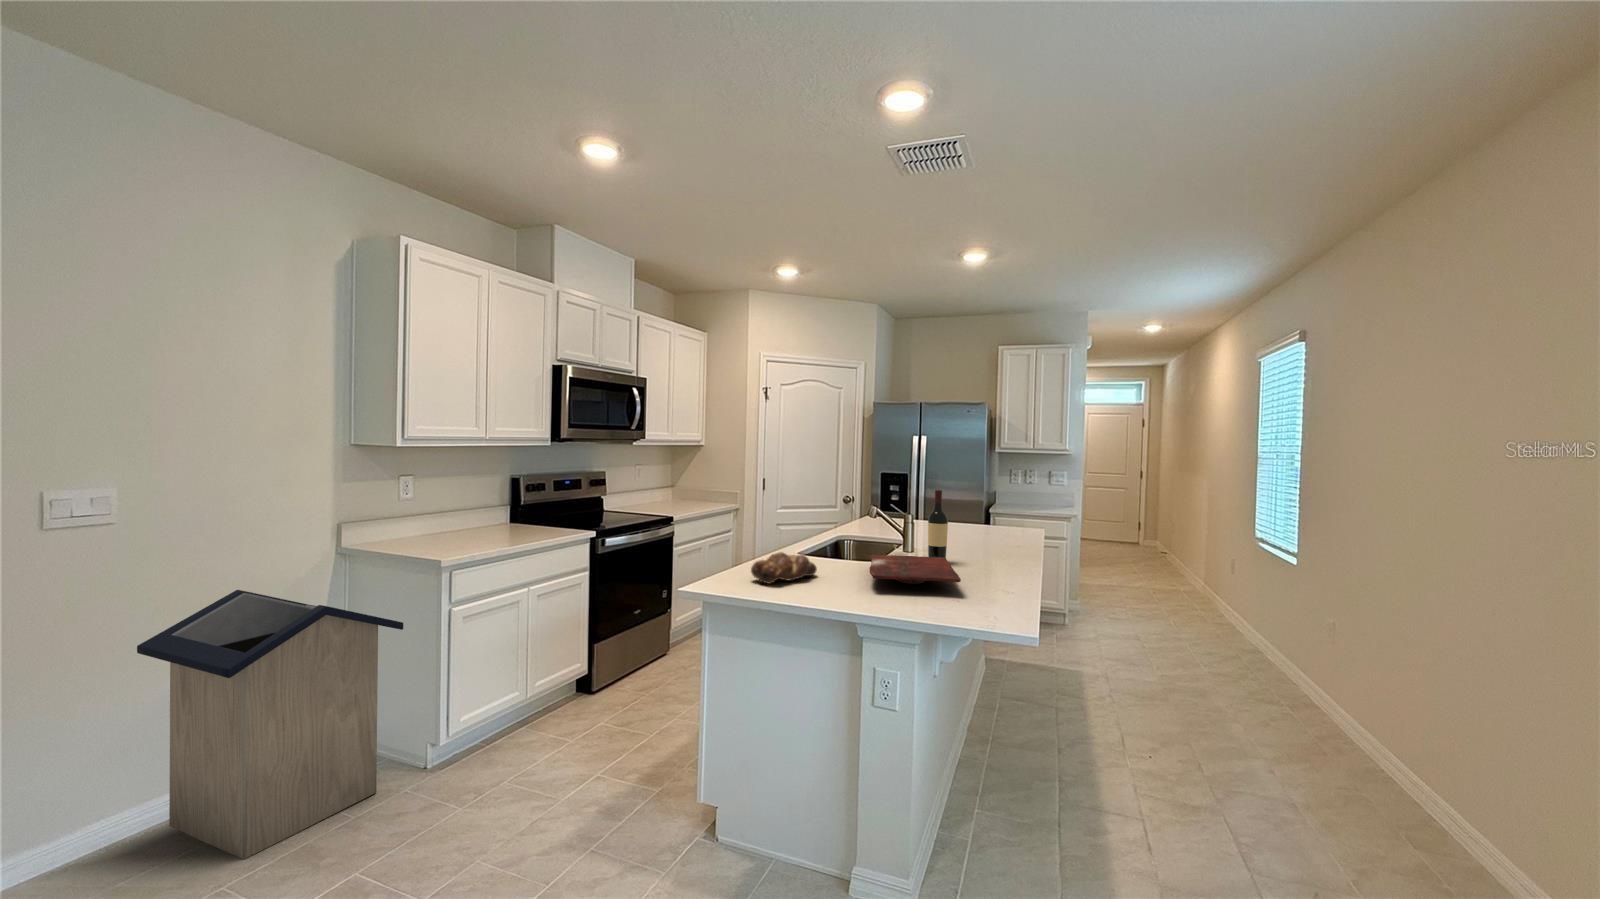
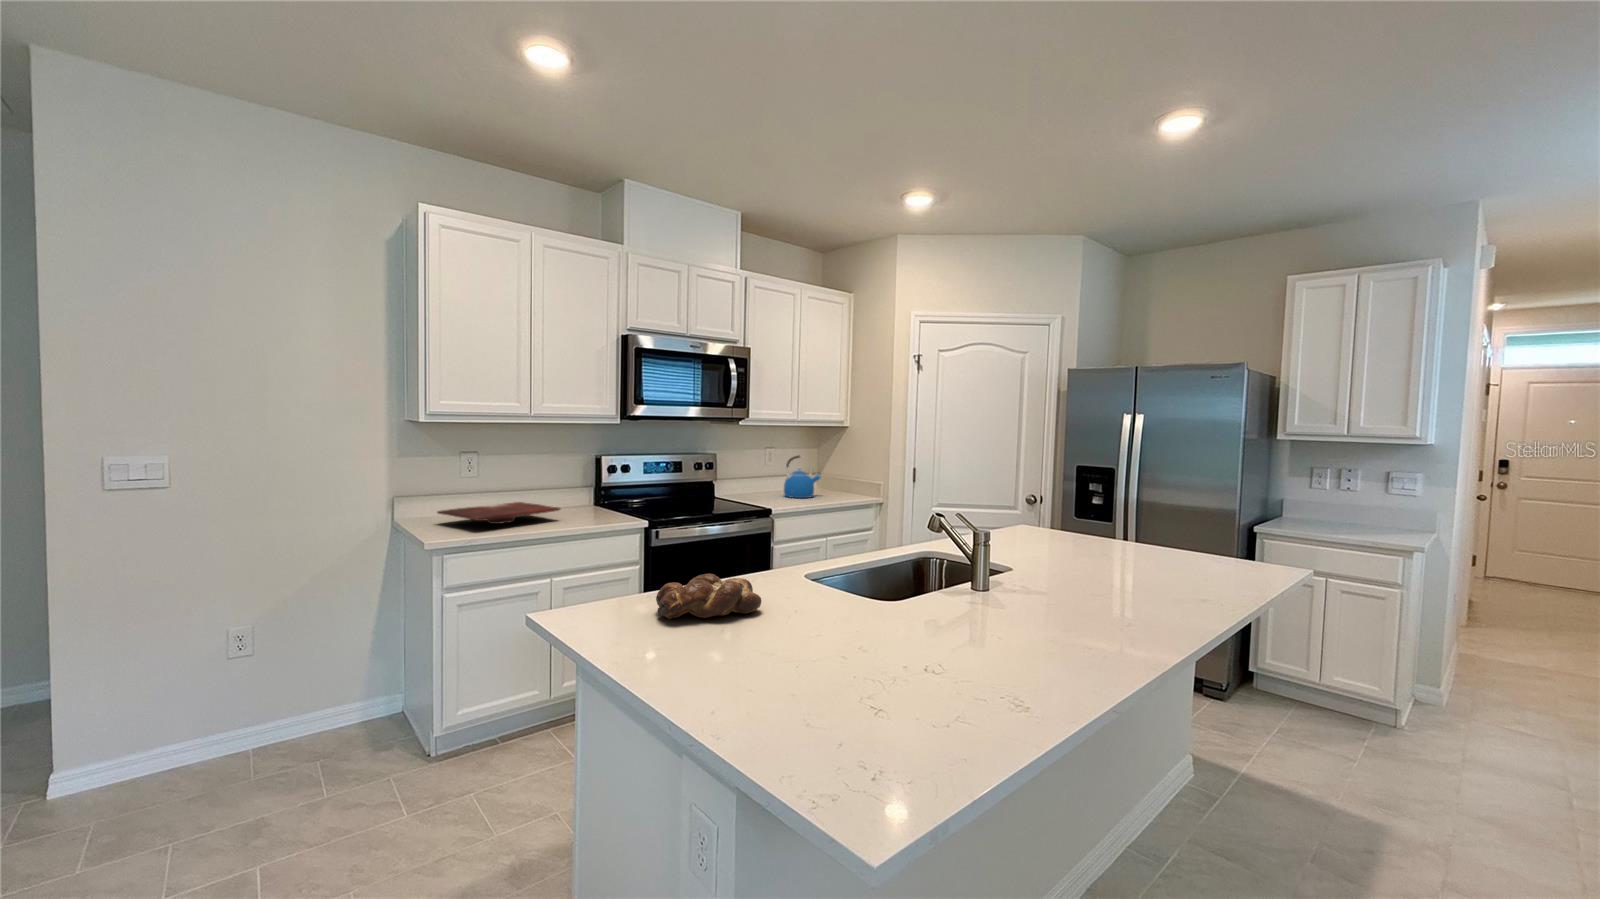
kettle: none [657,471,688,508] -> present [784,456,821,498]
wine bottle: present [928,490,948,558] -> none [976,495,1009,617]
cutting board: present [870,555,961,584] -> present [437,502,560,524]
trash can: present [137,590,403,859] -> none [182,554,392,817]

